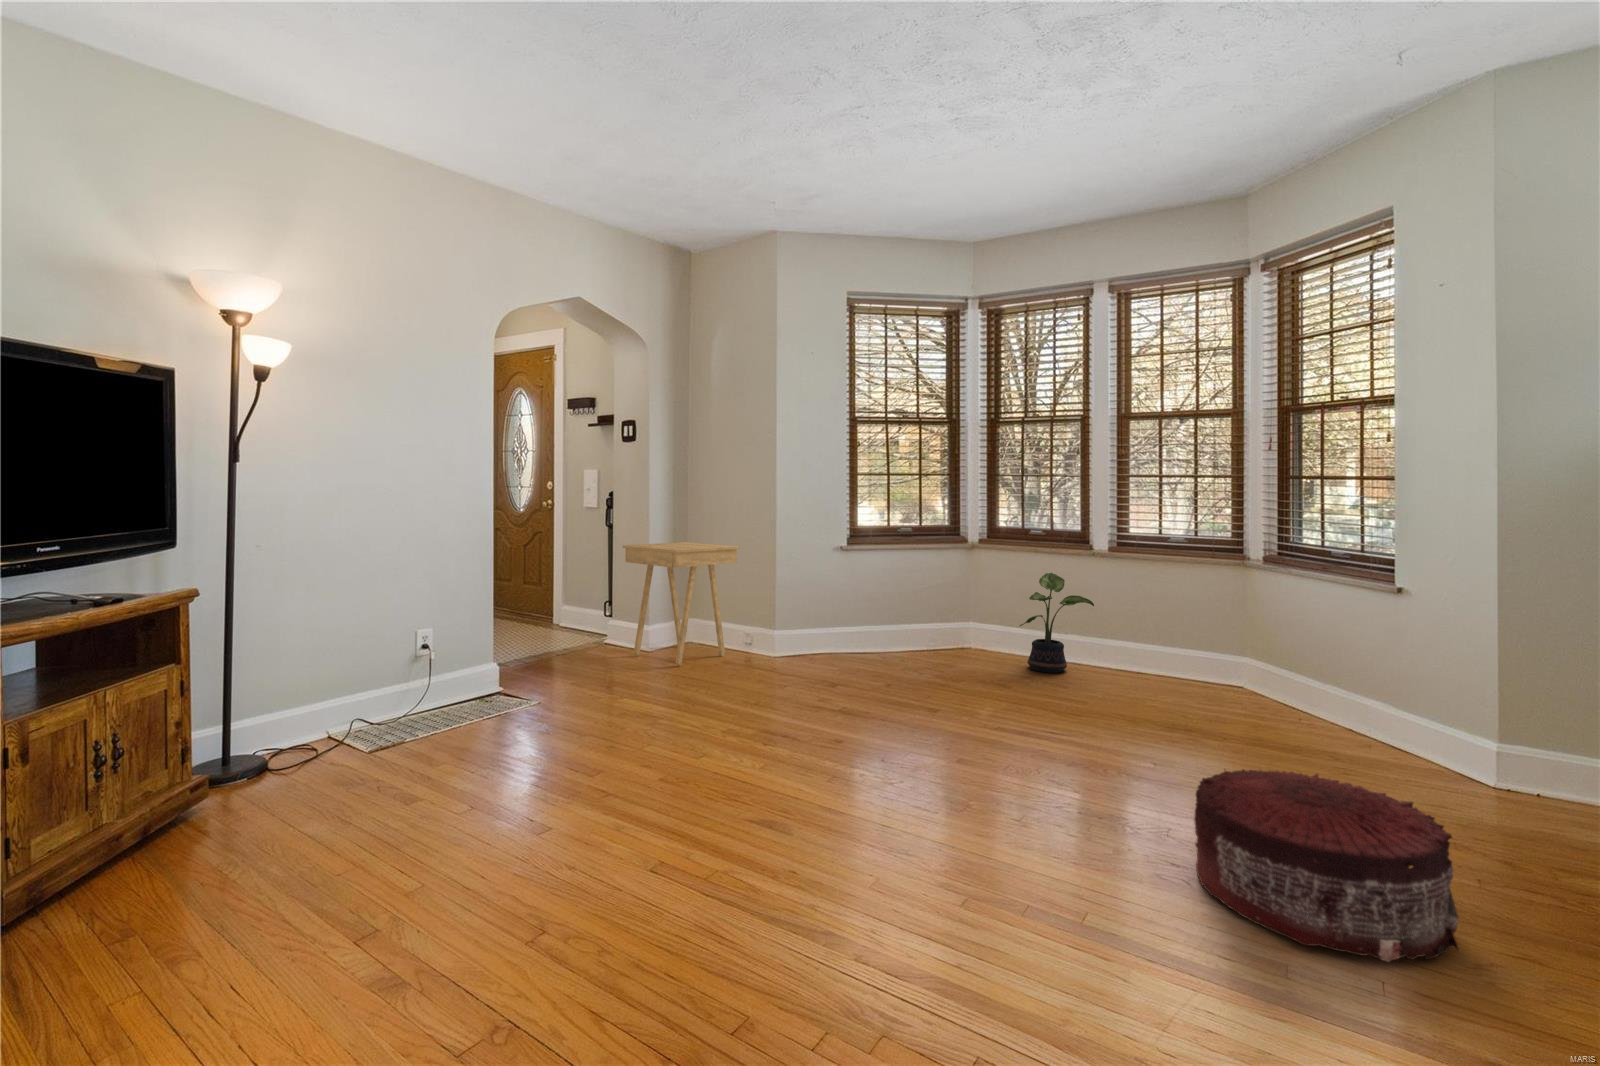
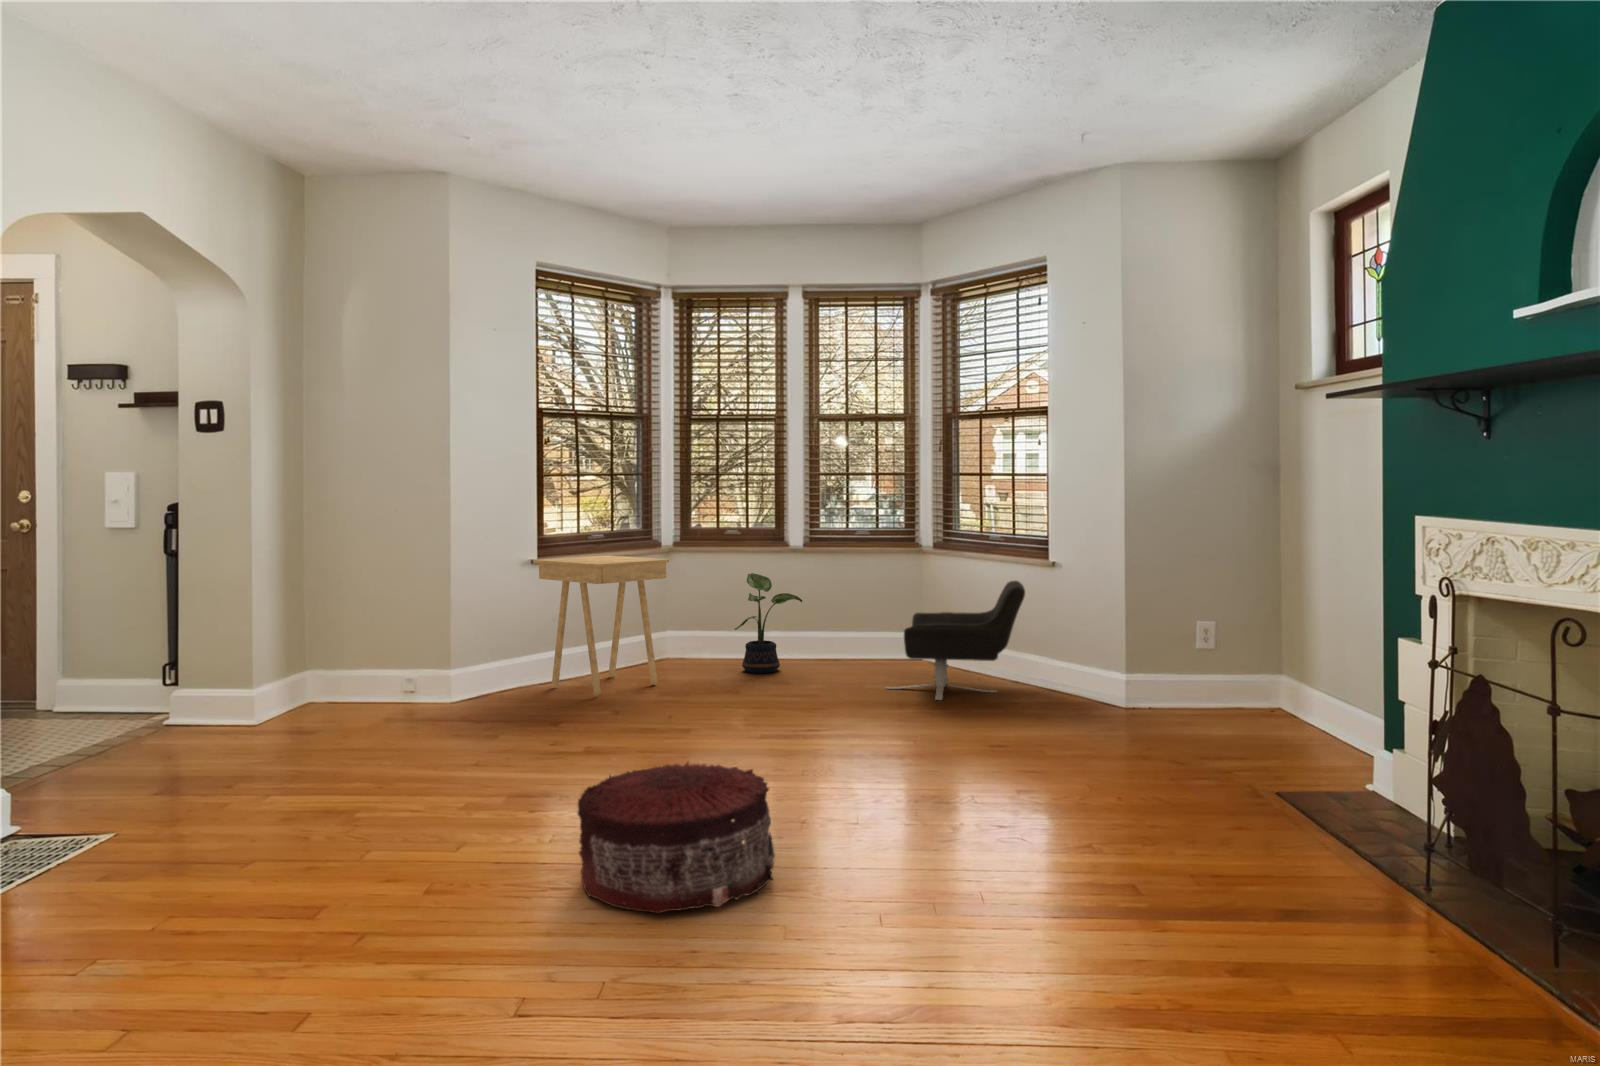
side table: present [623,542,740,666] -> present [535,556,669,696]
lounge chair: none [1159,609,1362,746] -> present [887,581,1025,700]
pouf: present [1194,769,1458,962] -> present [578,762,775,914]

